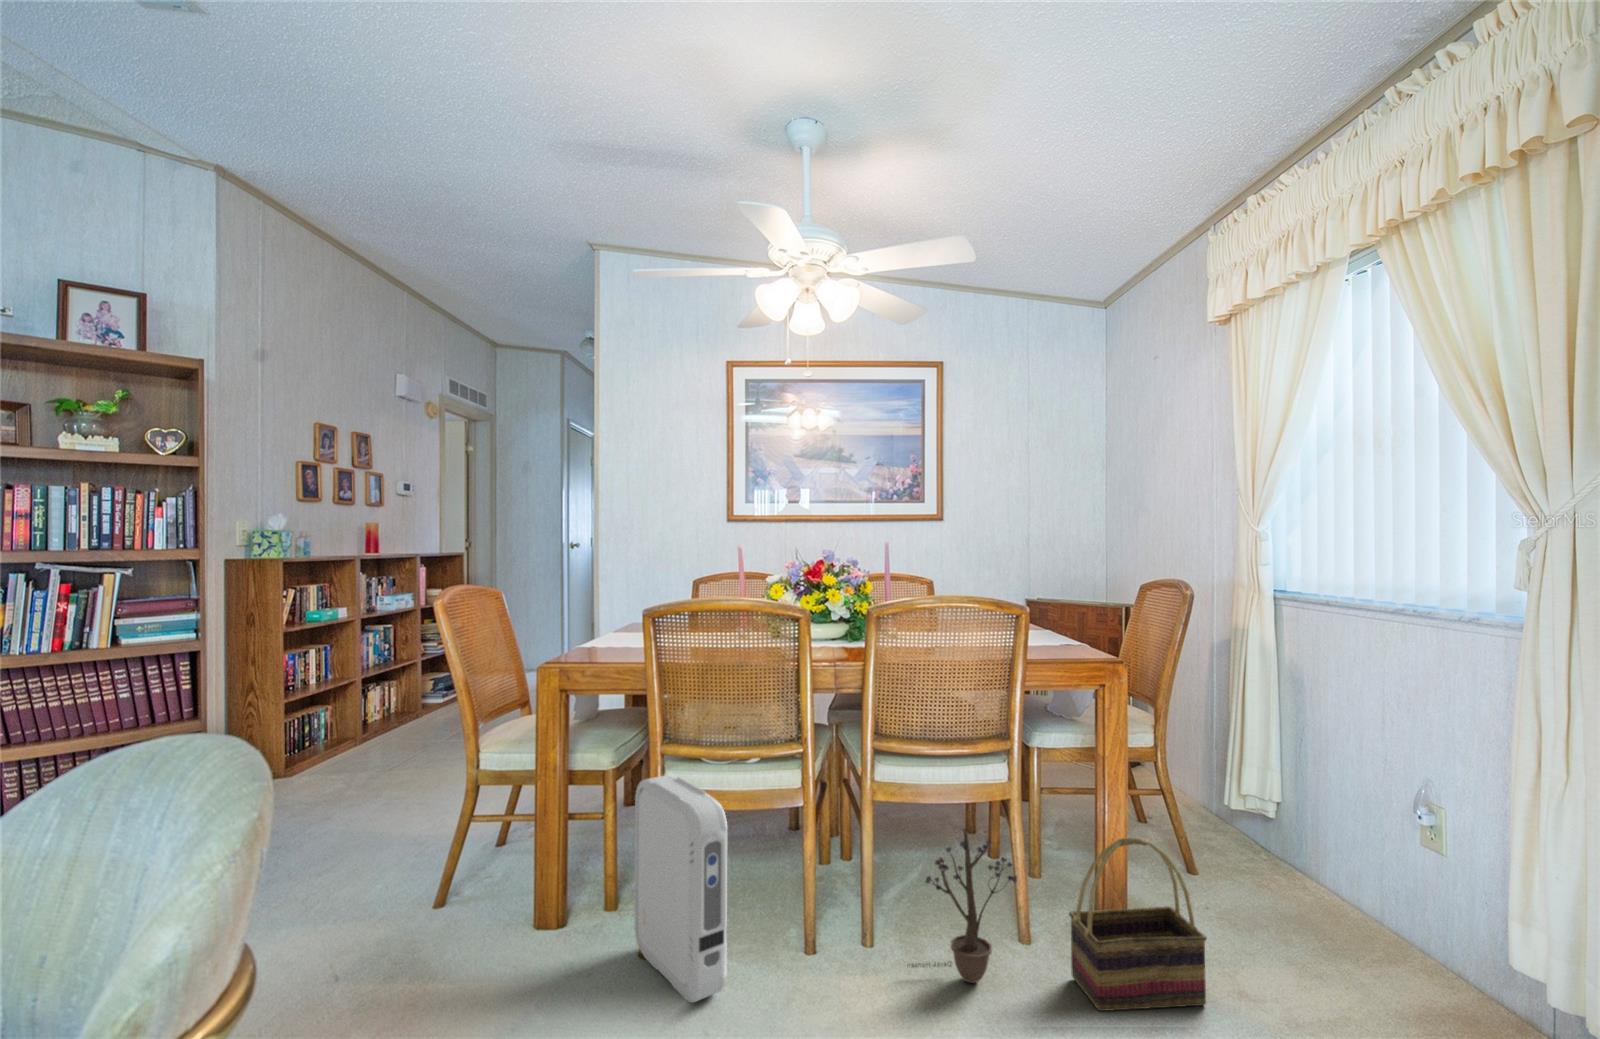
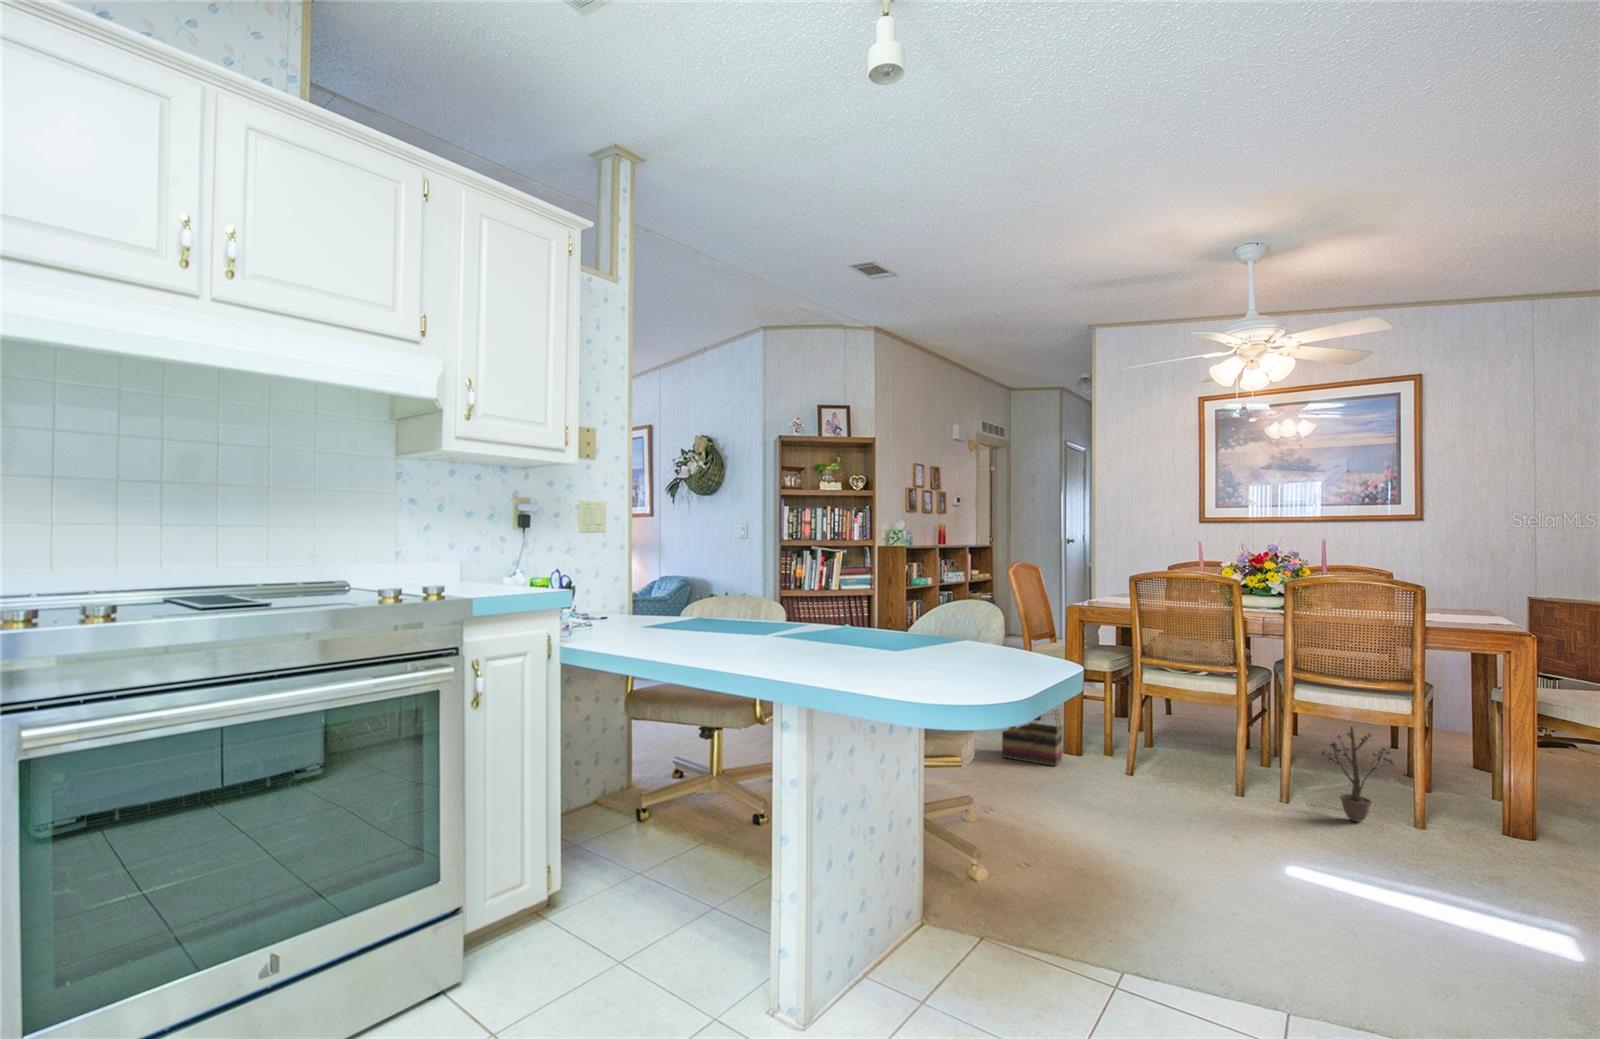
air purifier: present [634,775,727,1002] -> none [1126,673,1181,789]
basket: present [1069,837,1207,1011] -> present [1002,709,1063,766]

